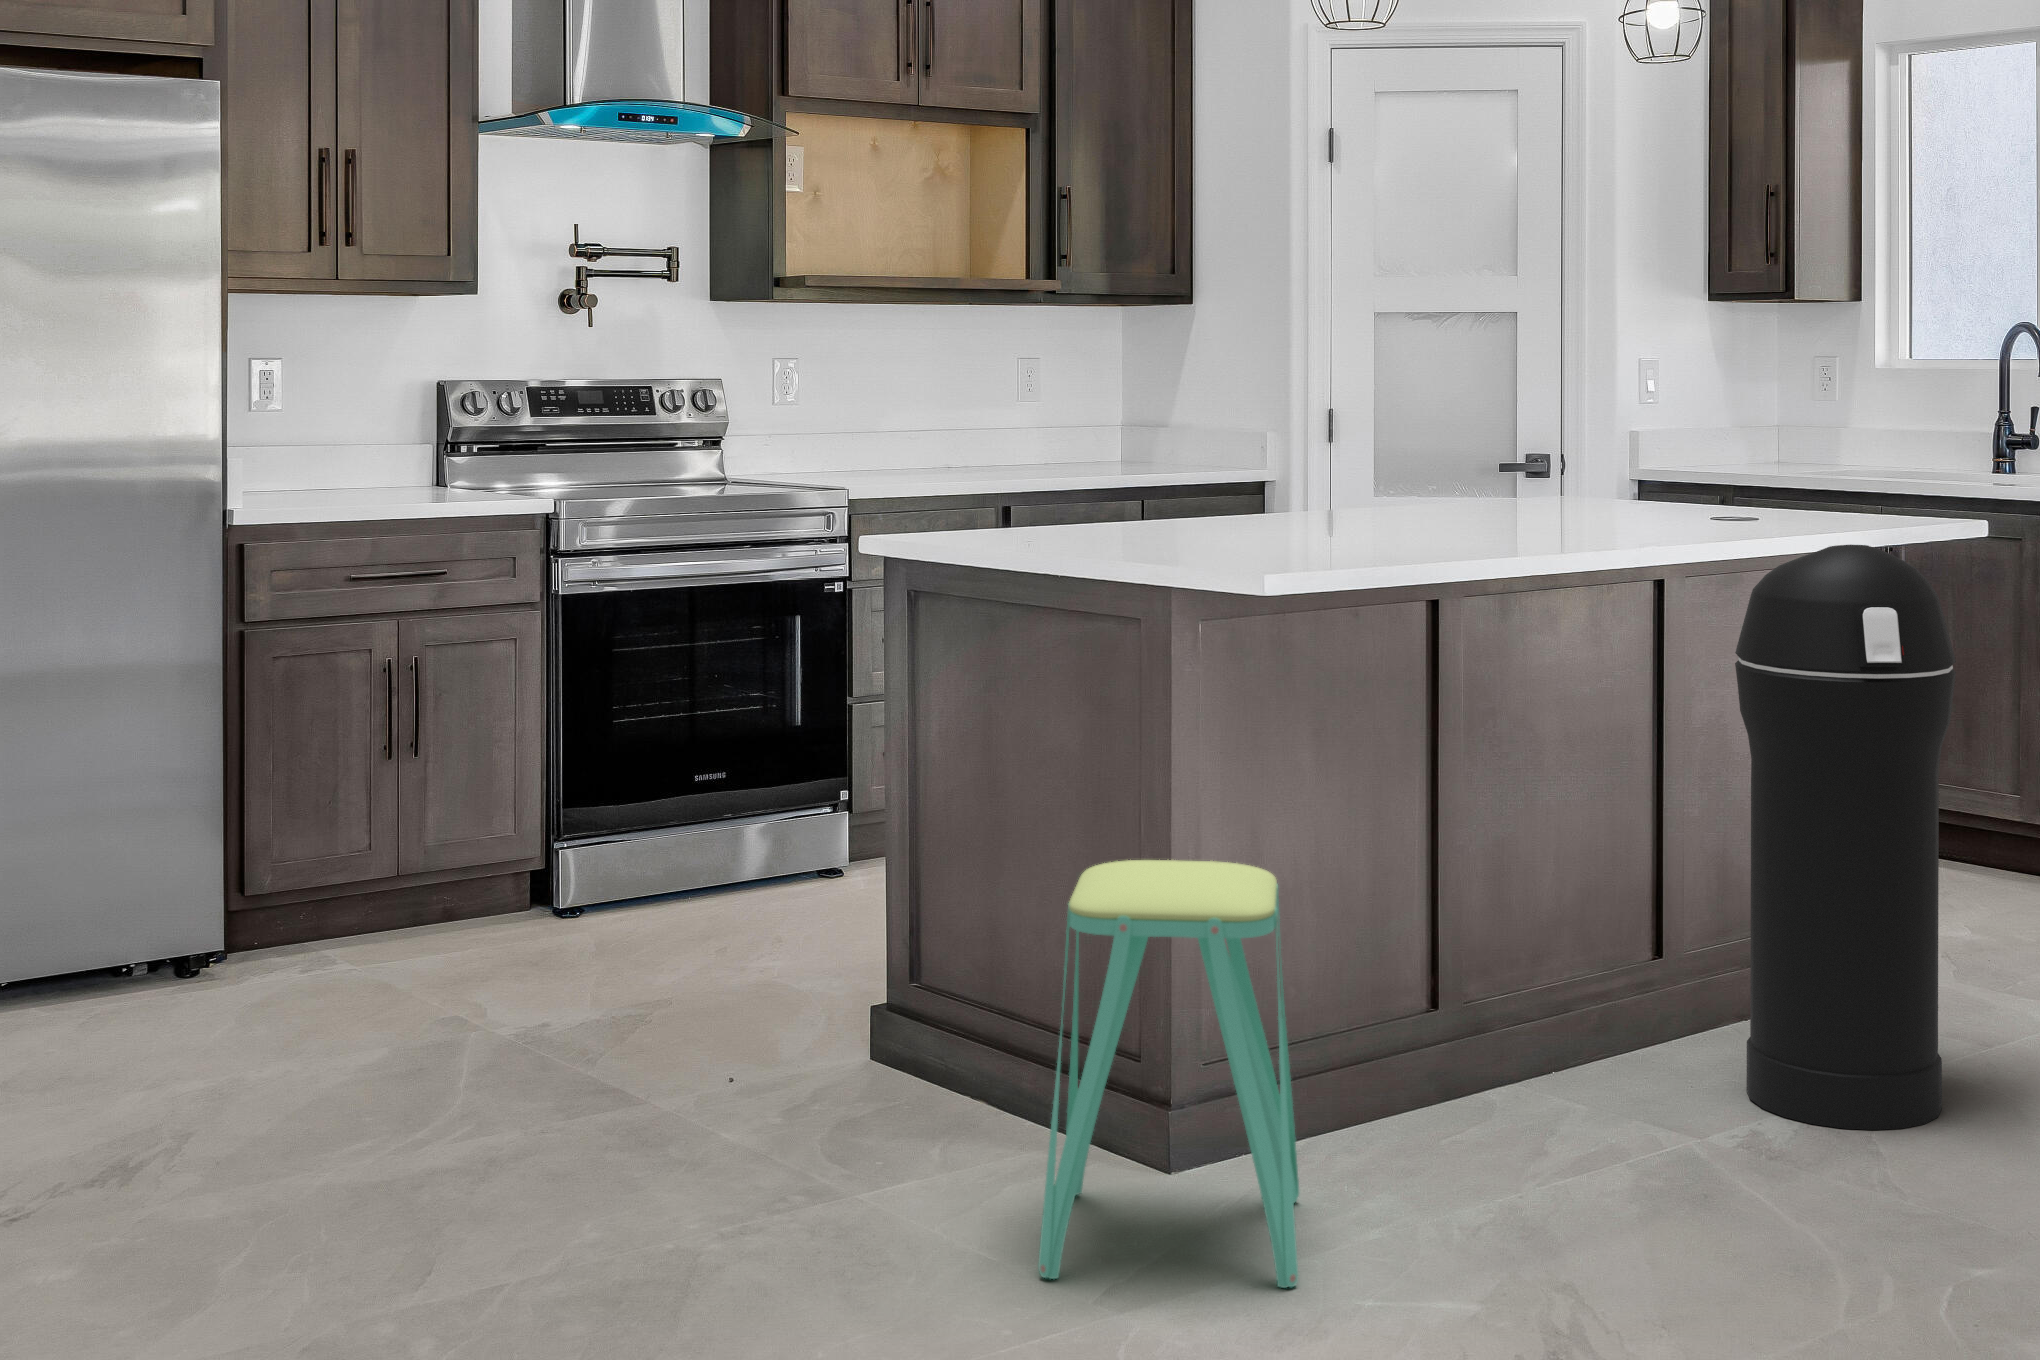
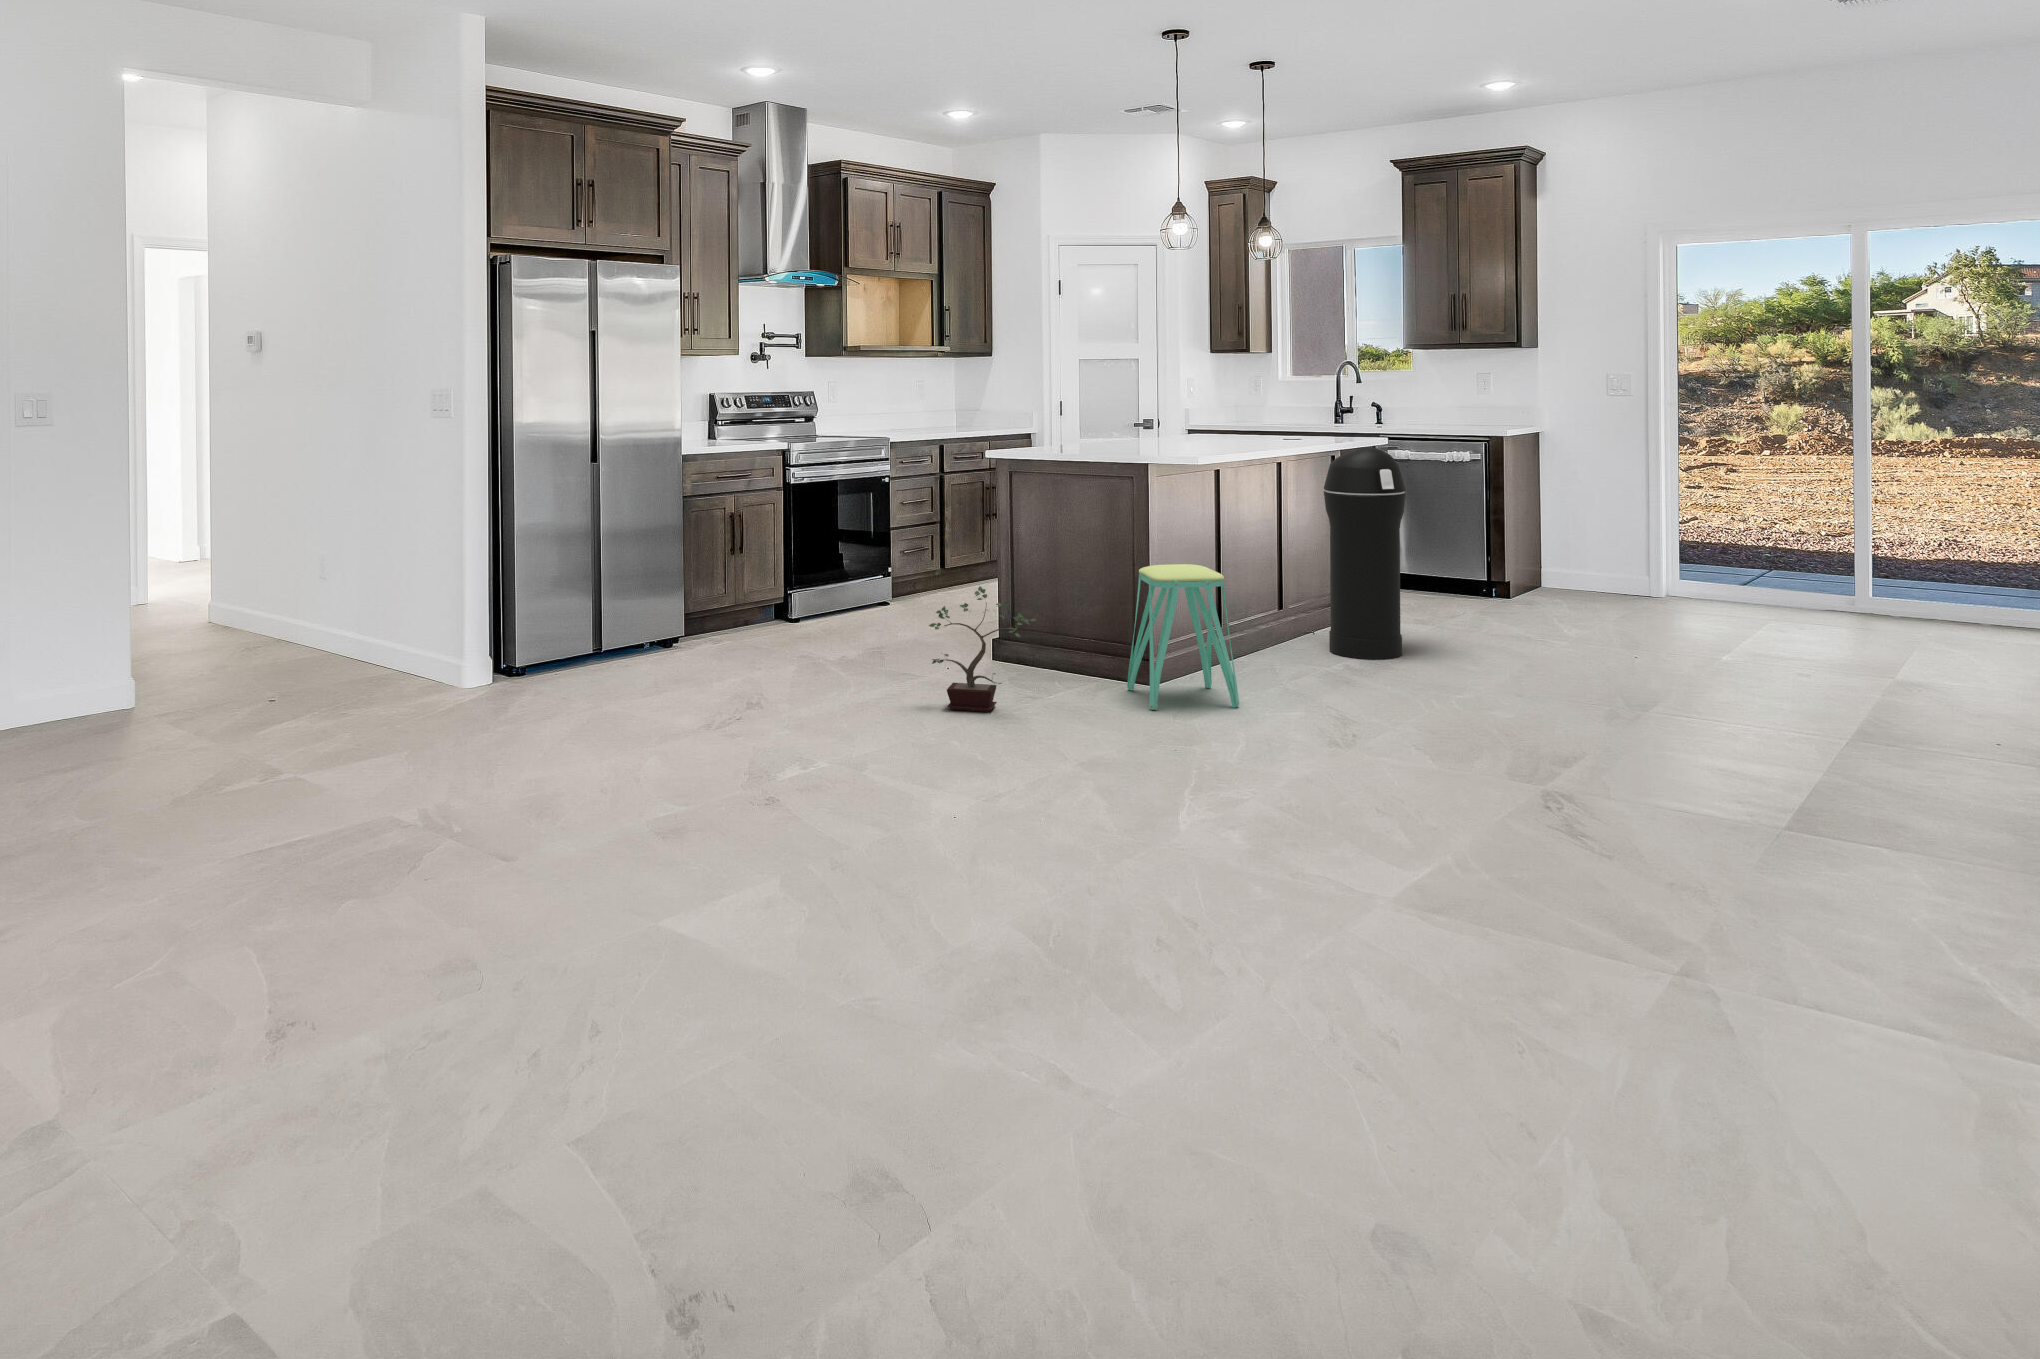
potted plant: none [481,898,723,1248] -> present [929,586,1036,712]

